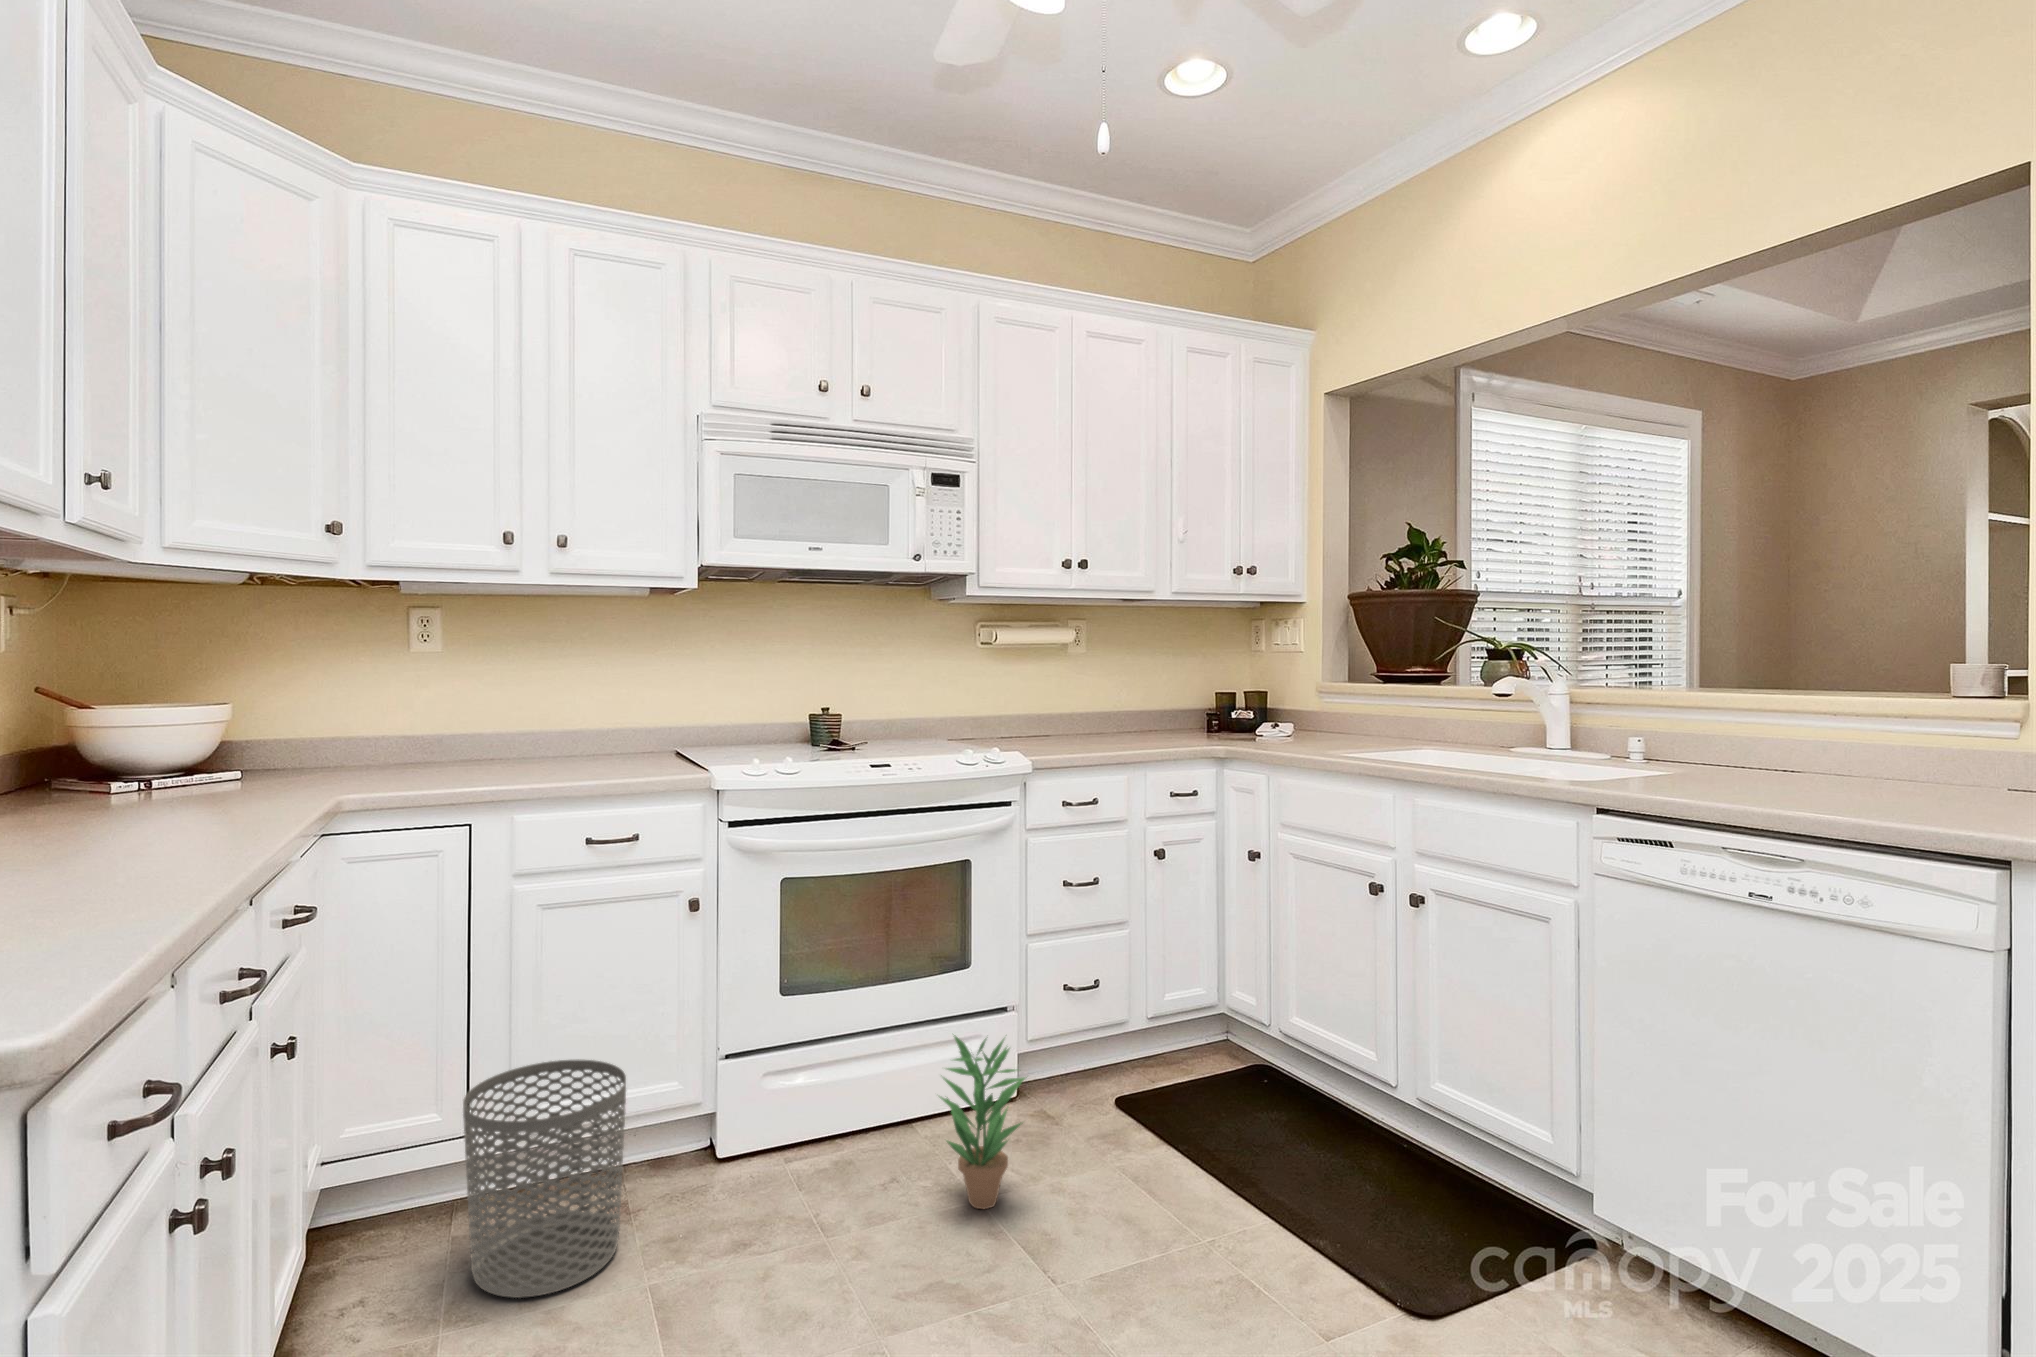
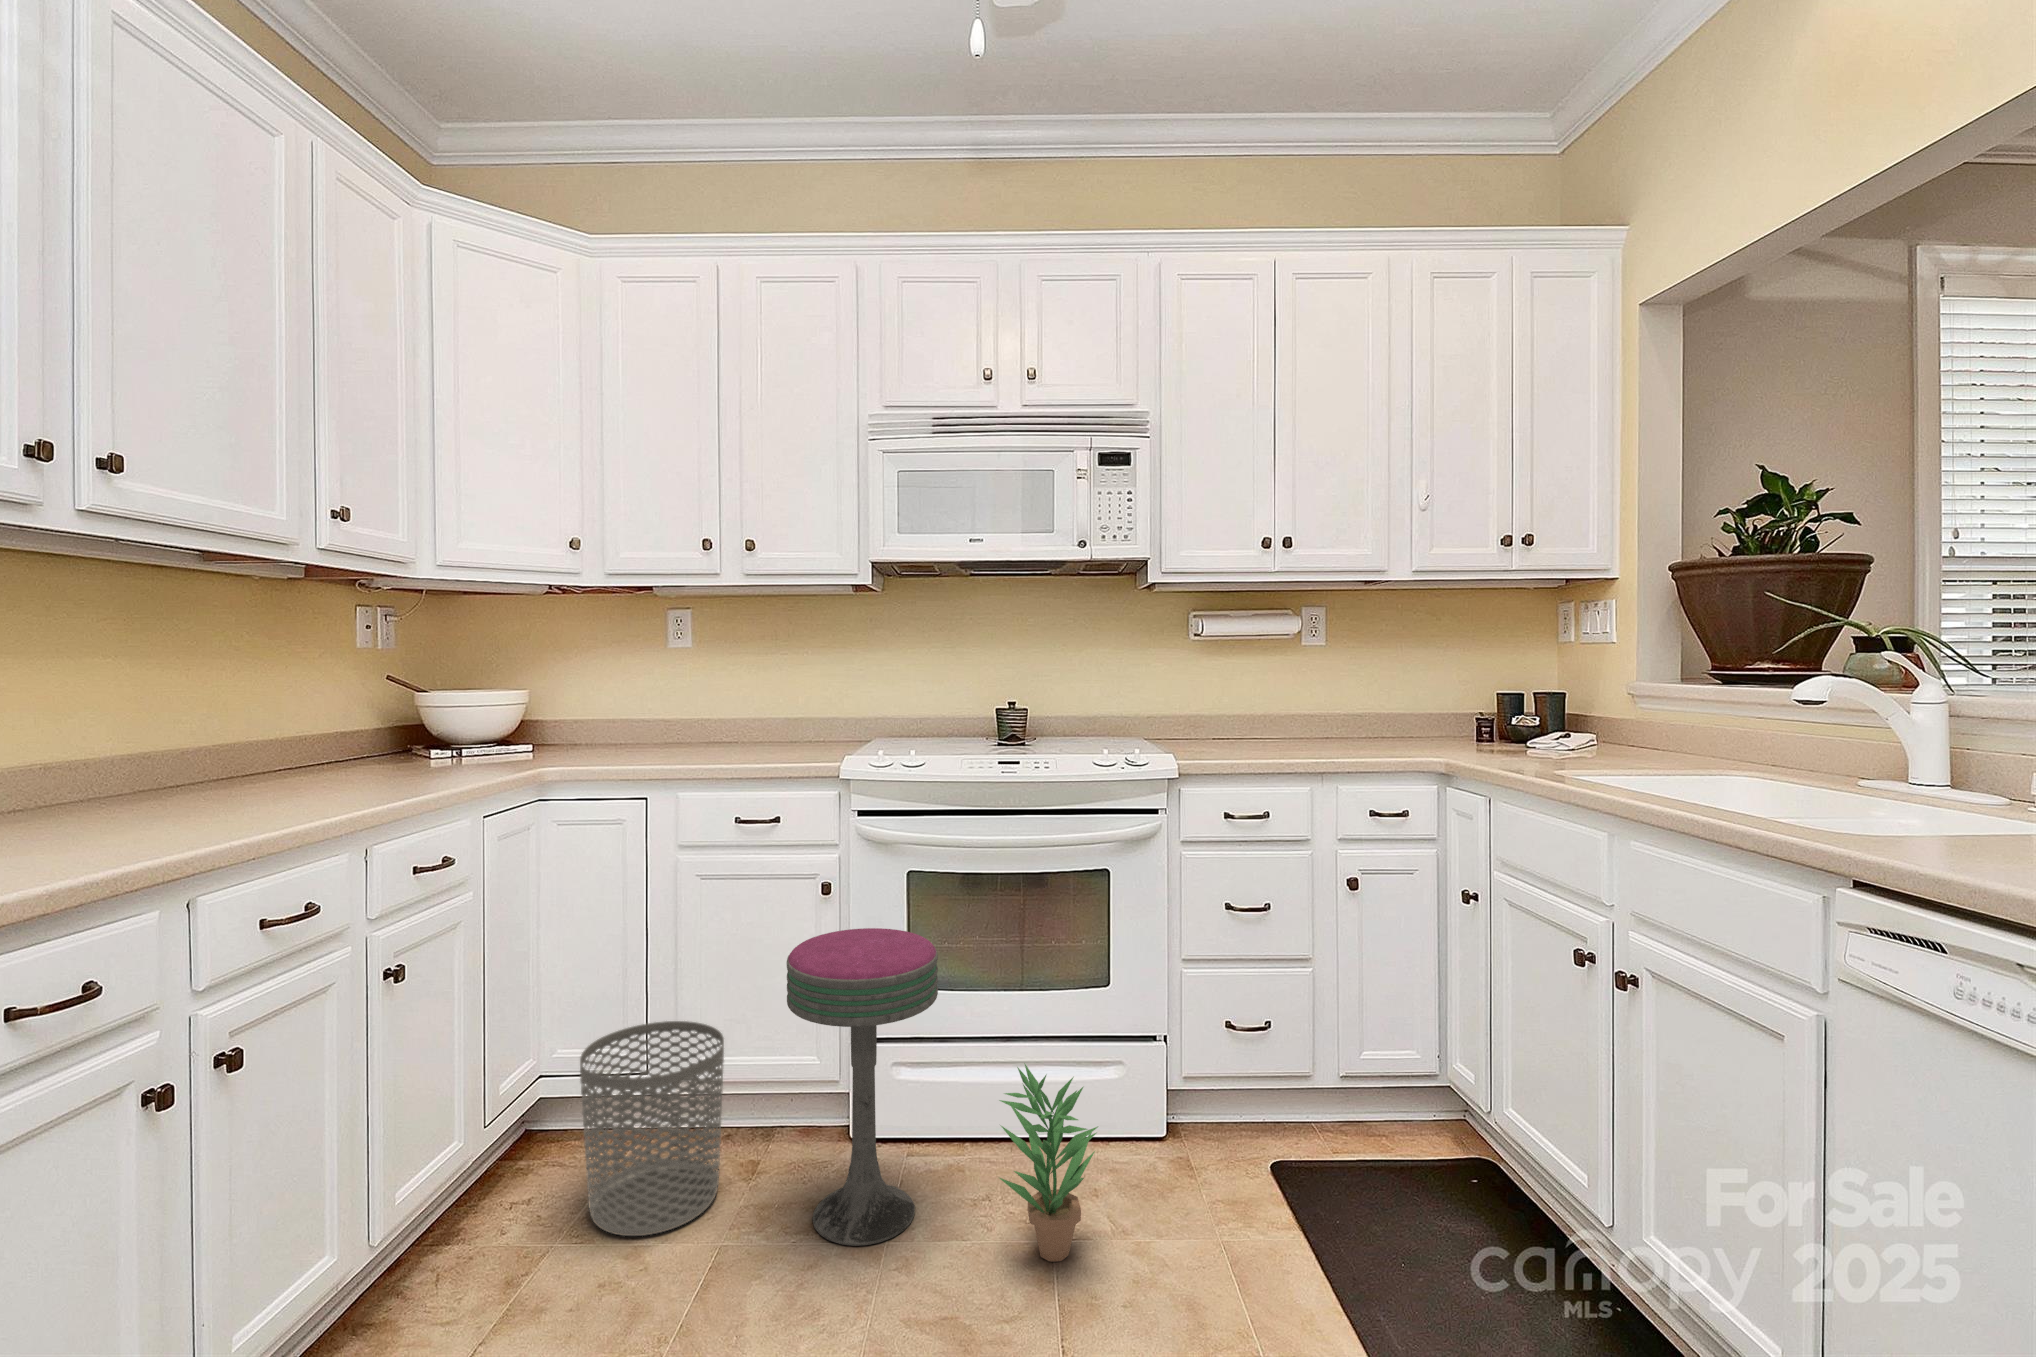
bar stool: none [711,931,862,1245] -> present [787,928,938,1246]

